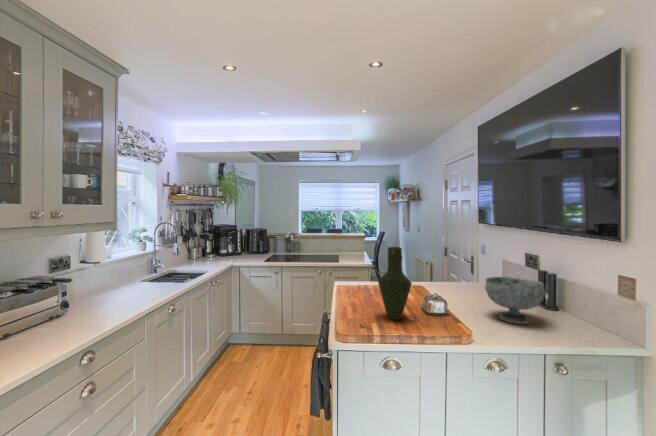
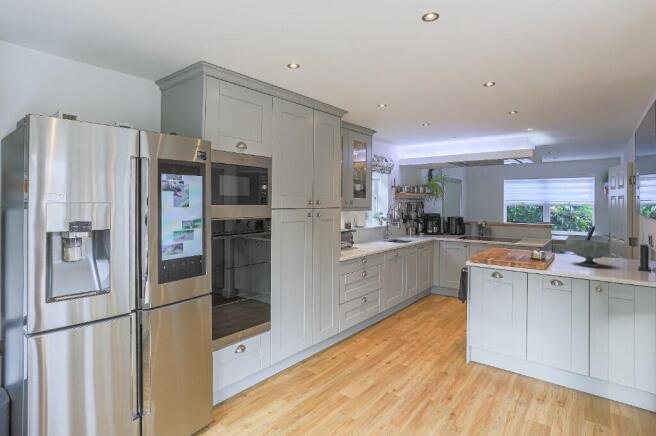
vase: present [378,246,412,320] -> none [496,218,517,258]

